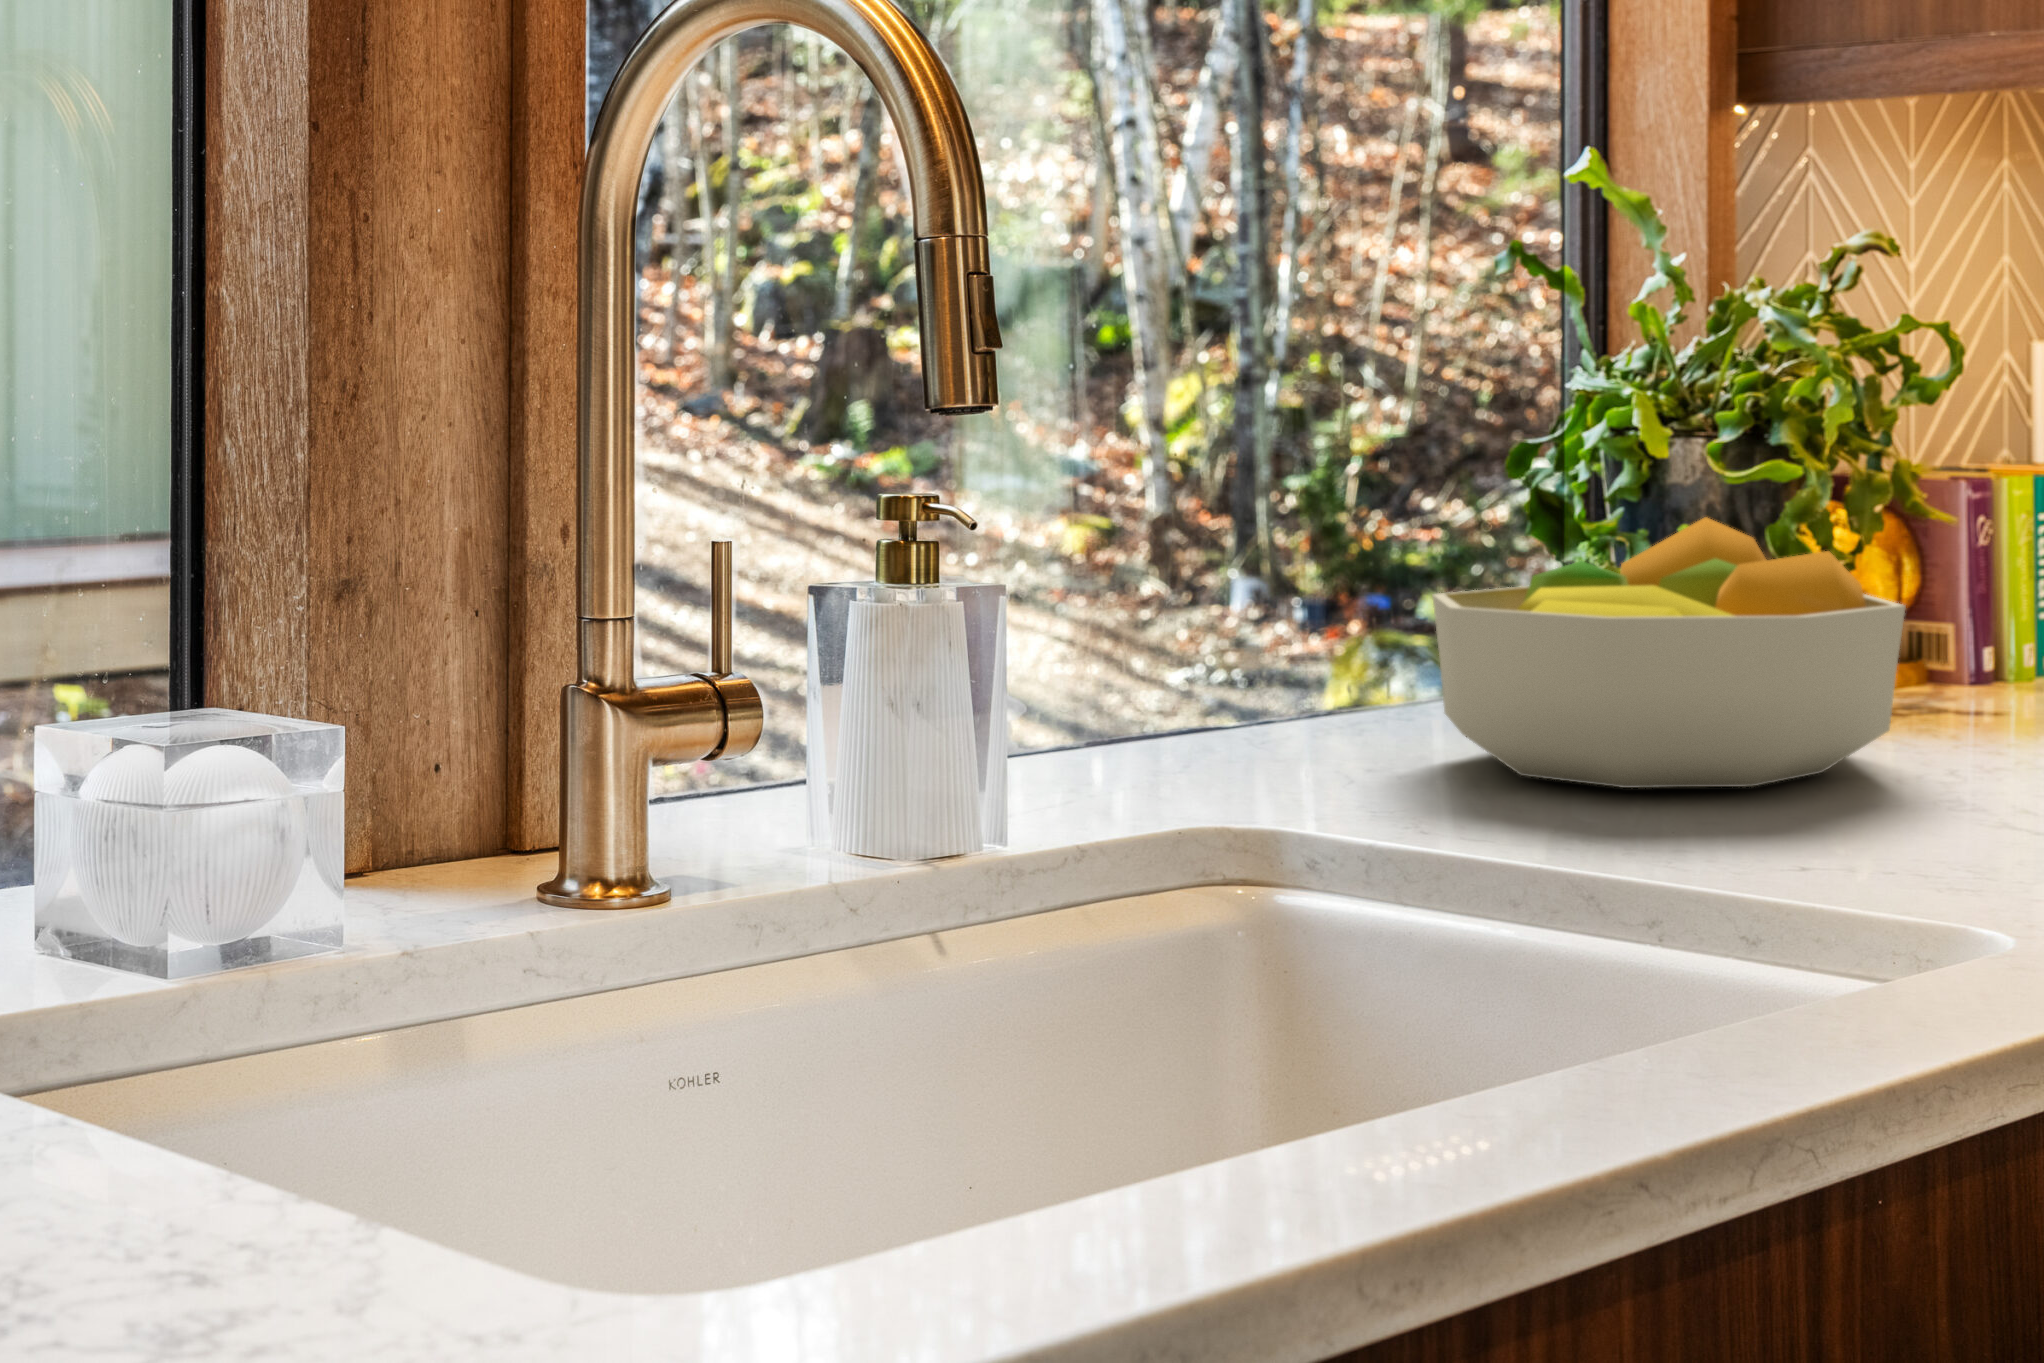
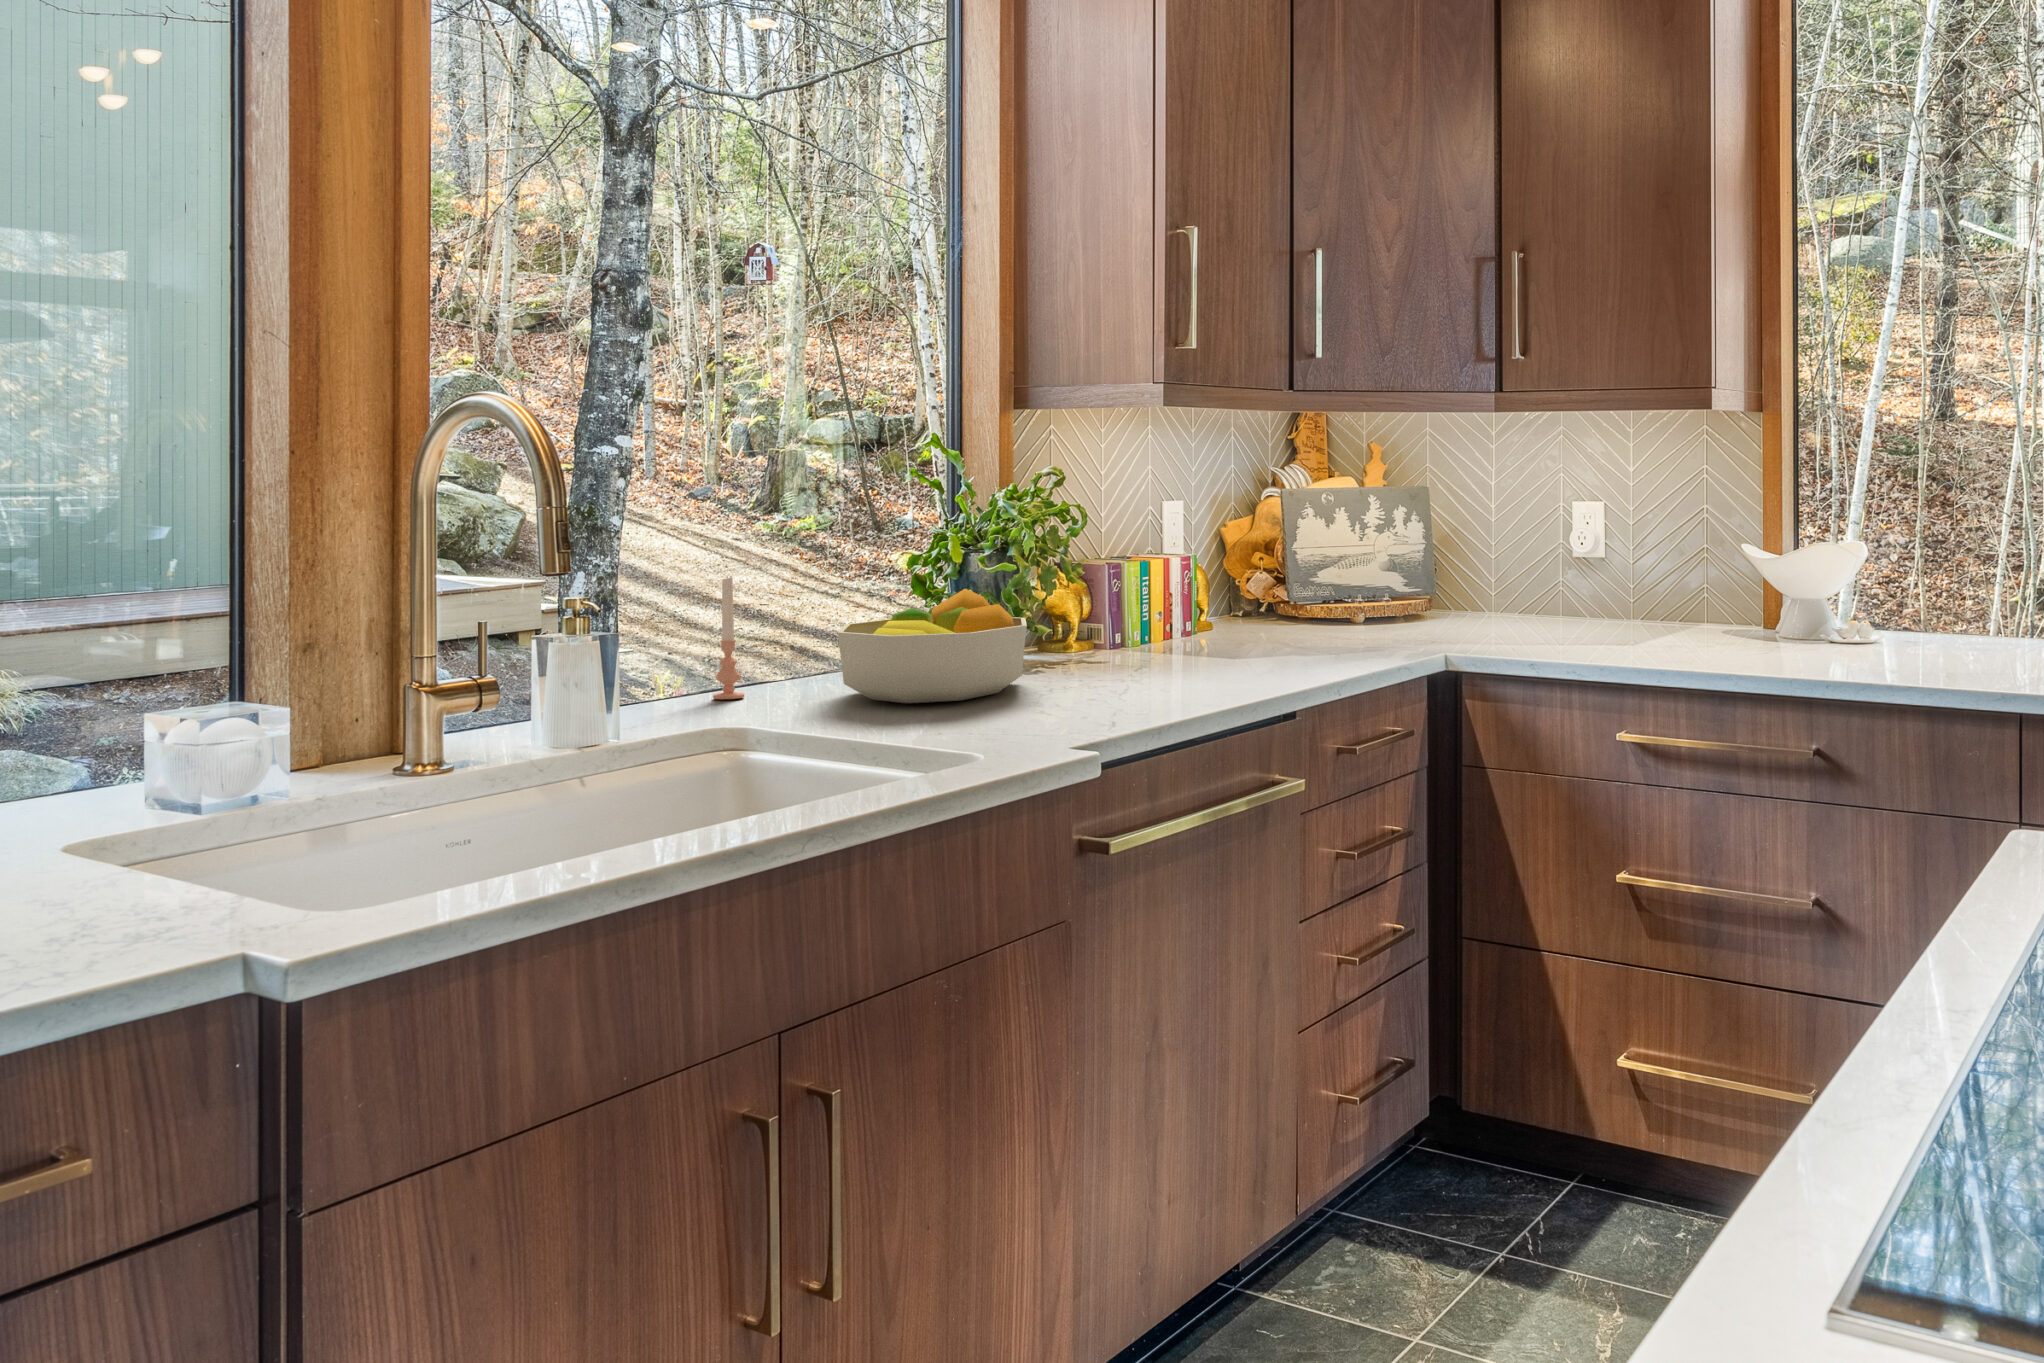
candle: none [1127,471,1199,762] -> present [713,577,744,699]

